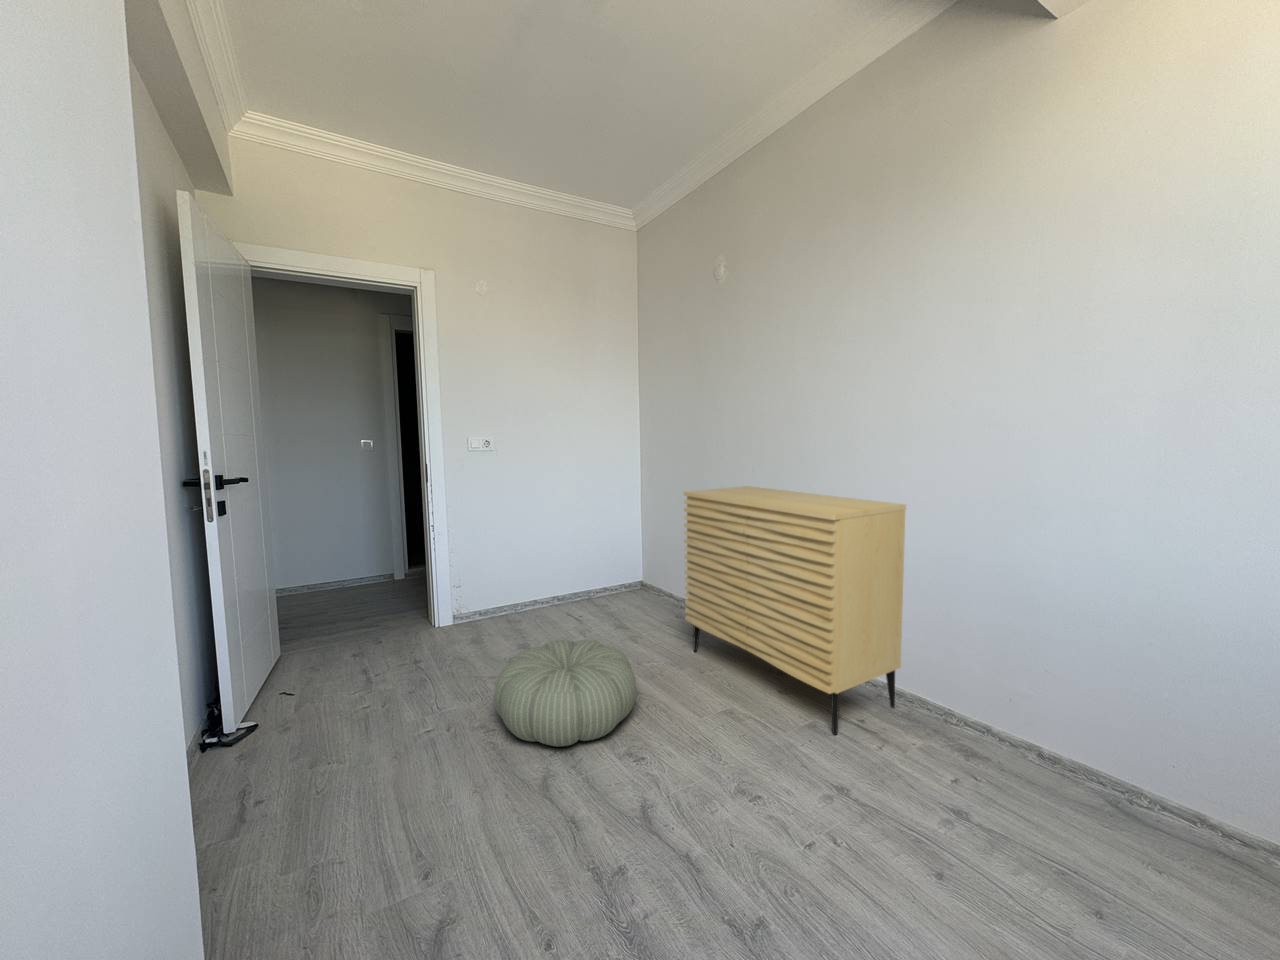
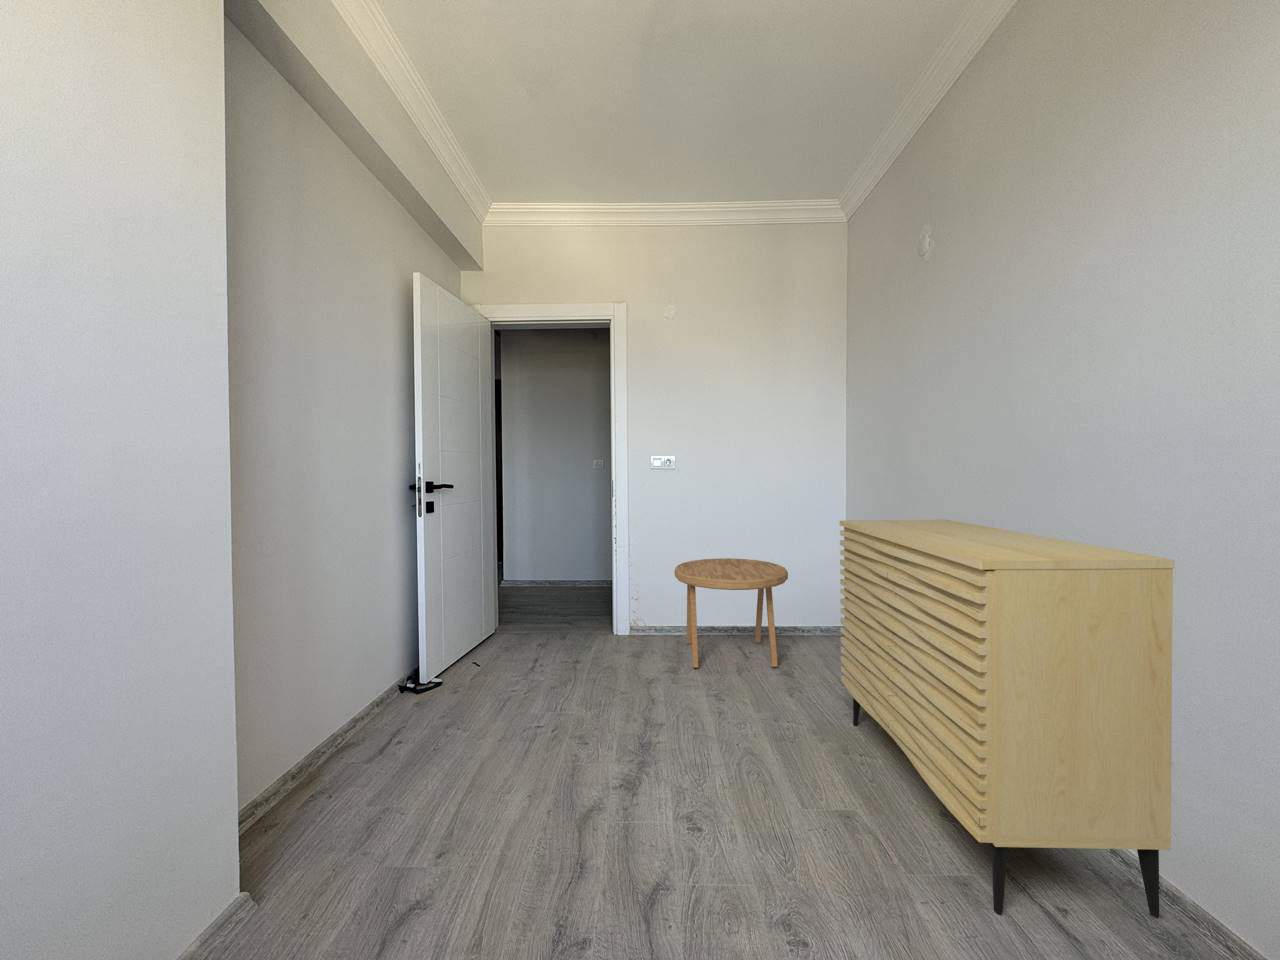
side table: none [510,532,616,640] -> present [675,558,788,668]
pouf: present [494,640,637,746] -> none [584,668,736,786]

